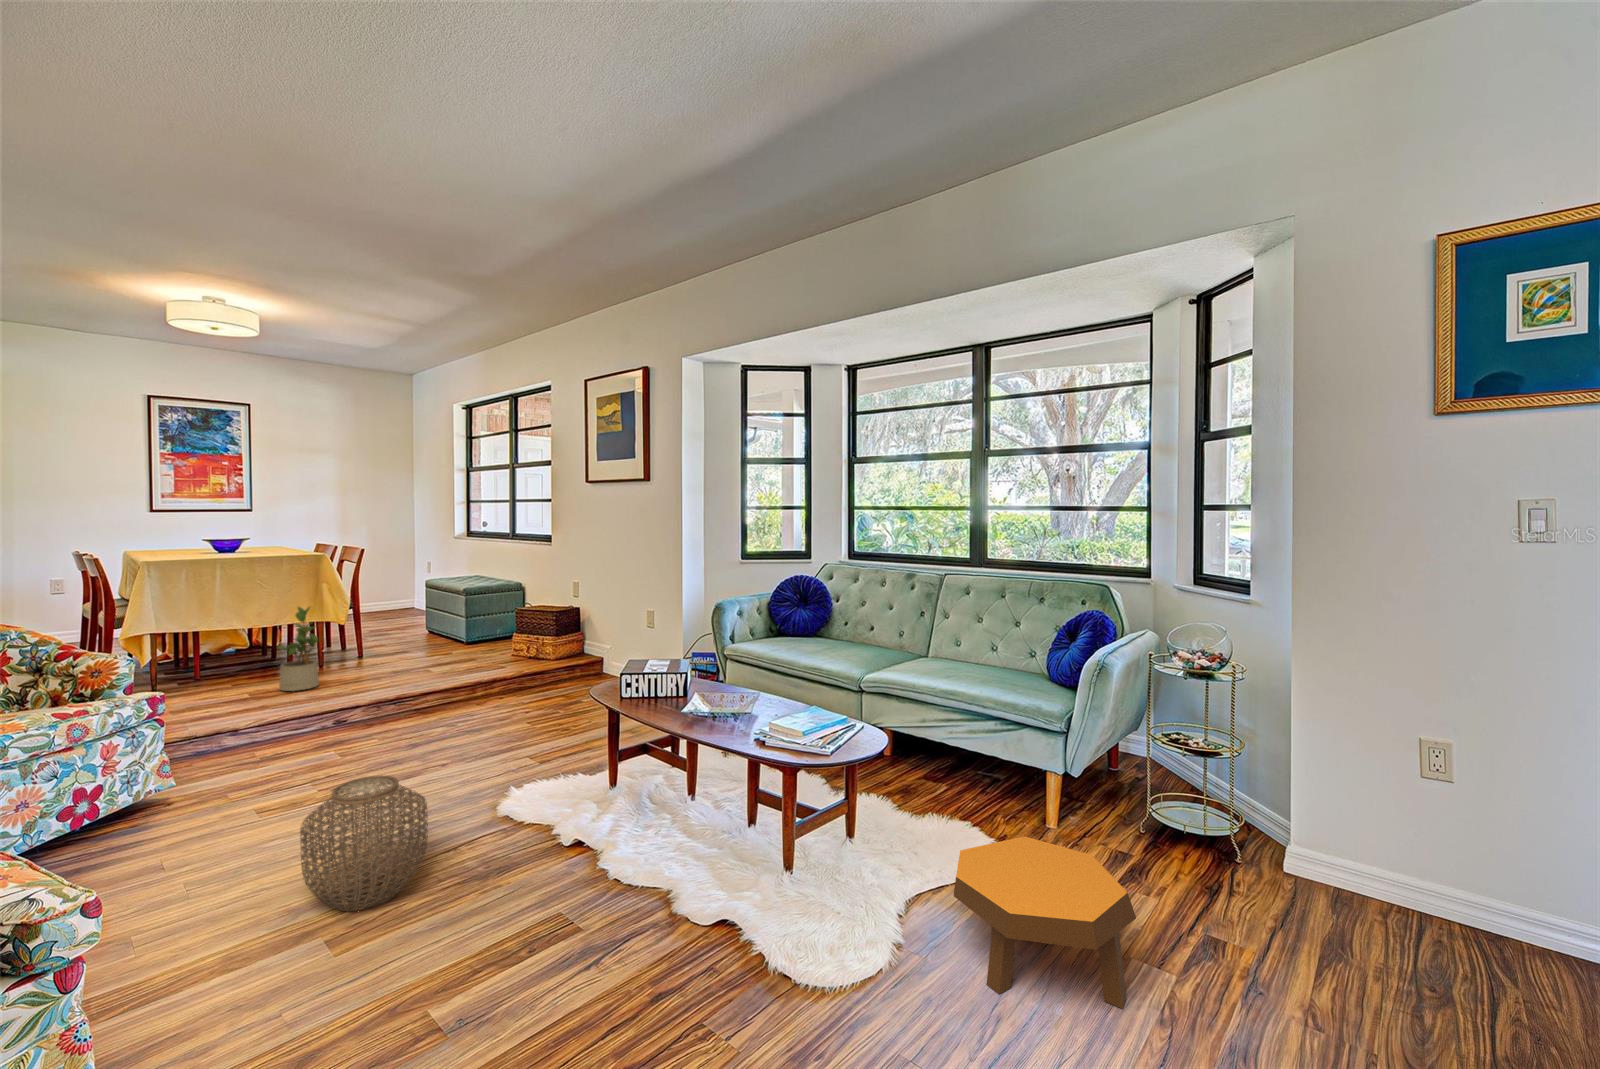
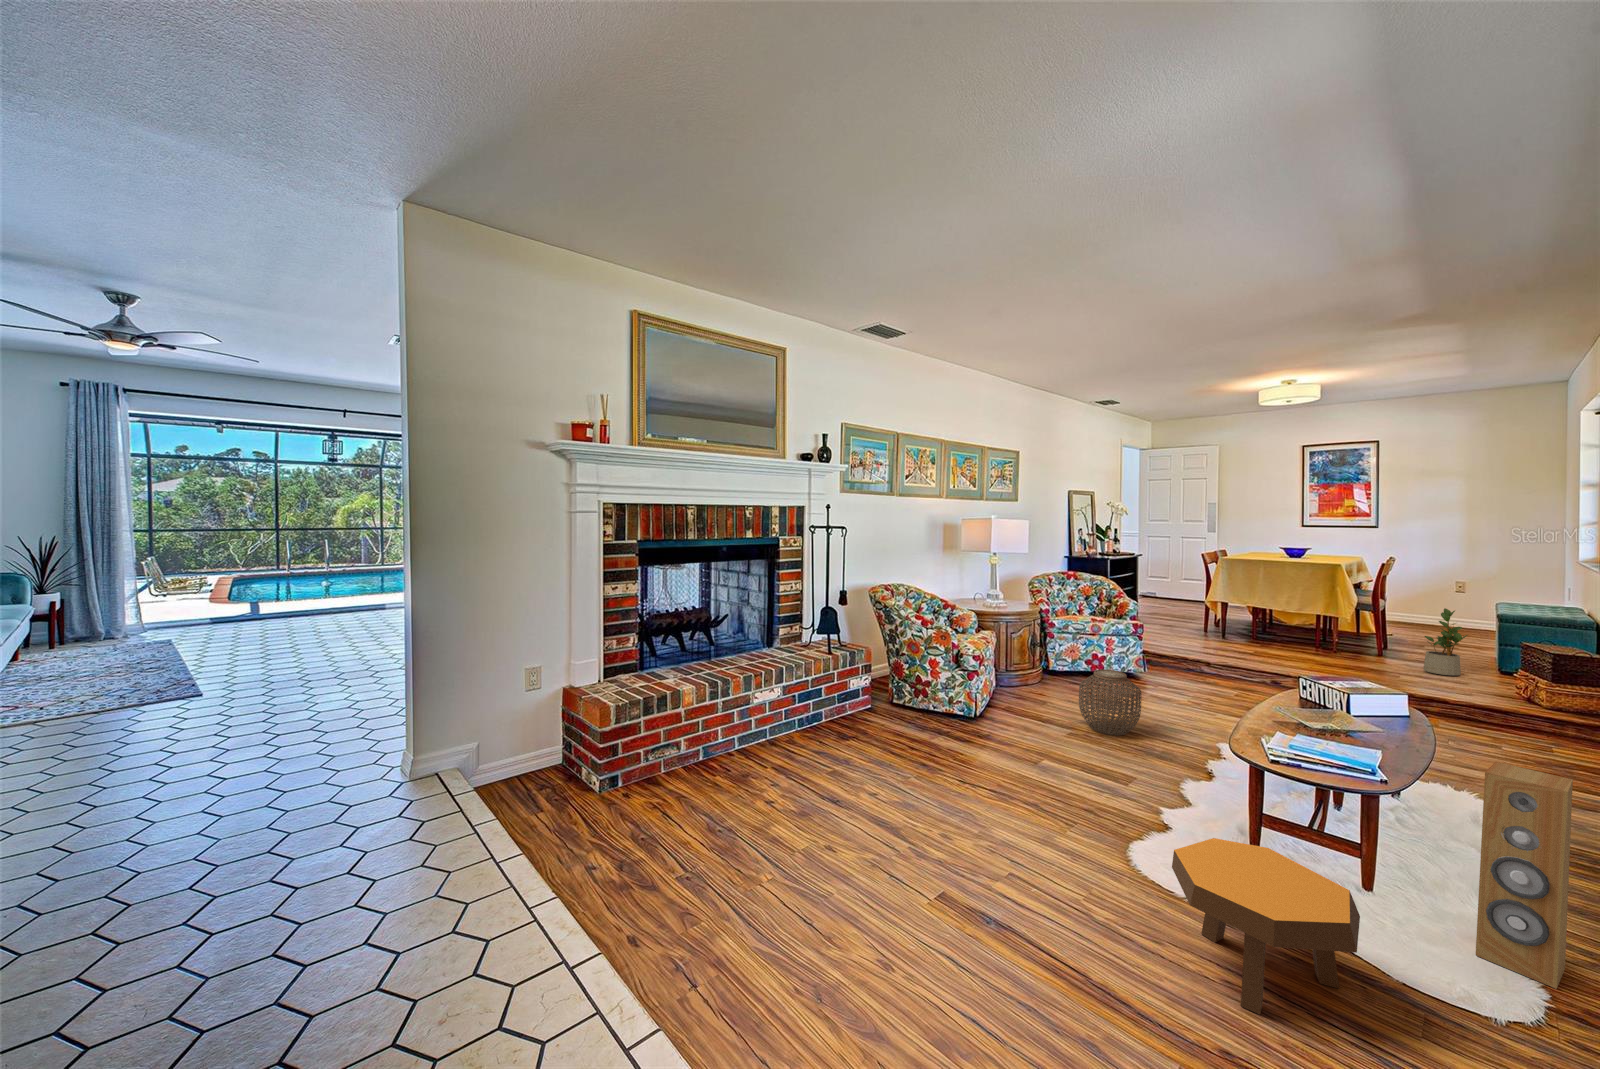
potted plant: present [277,607,323,691] -> present [1423,608,1467,676]
speaker: none [911,680,969,845] -> present [1476,762,1573,989]

